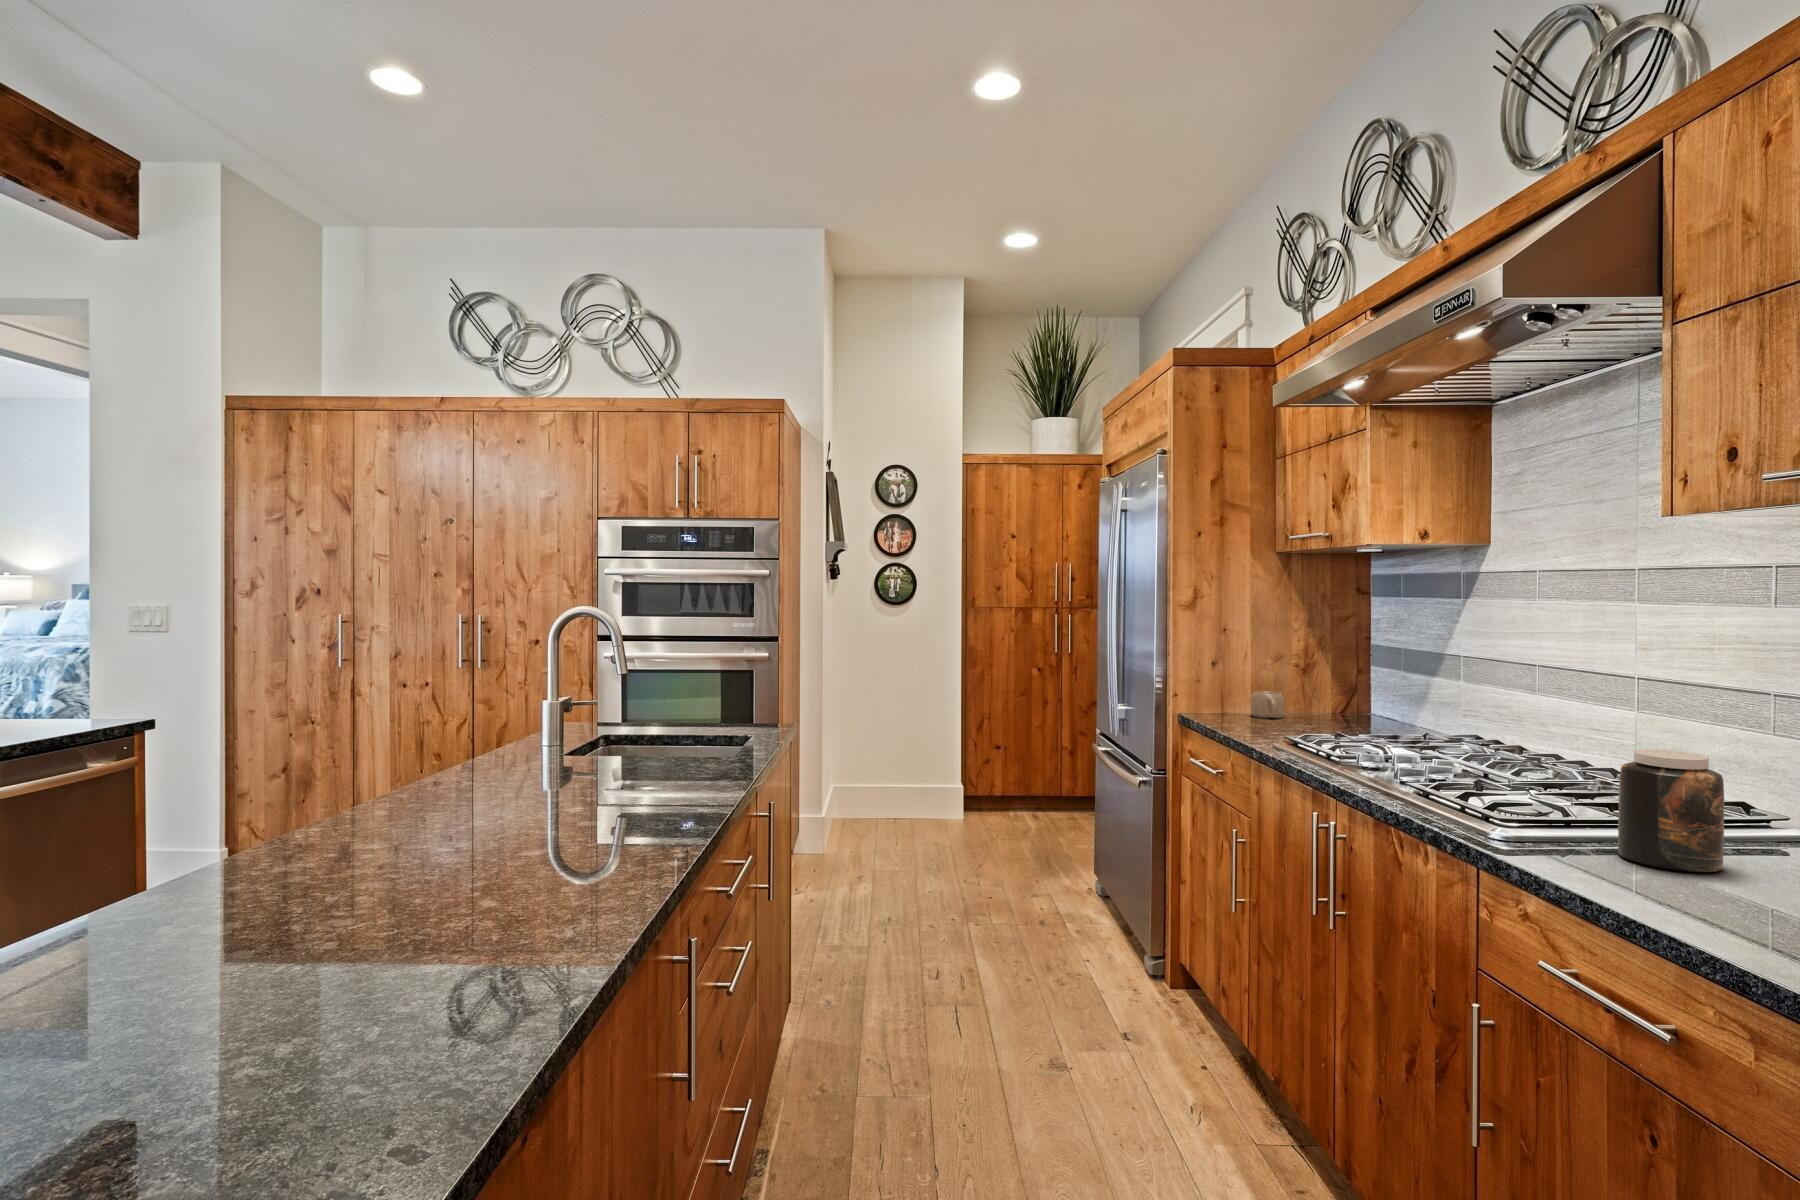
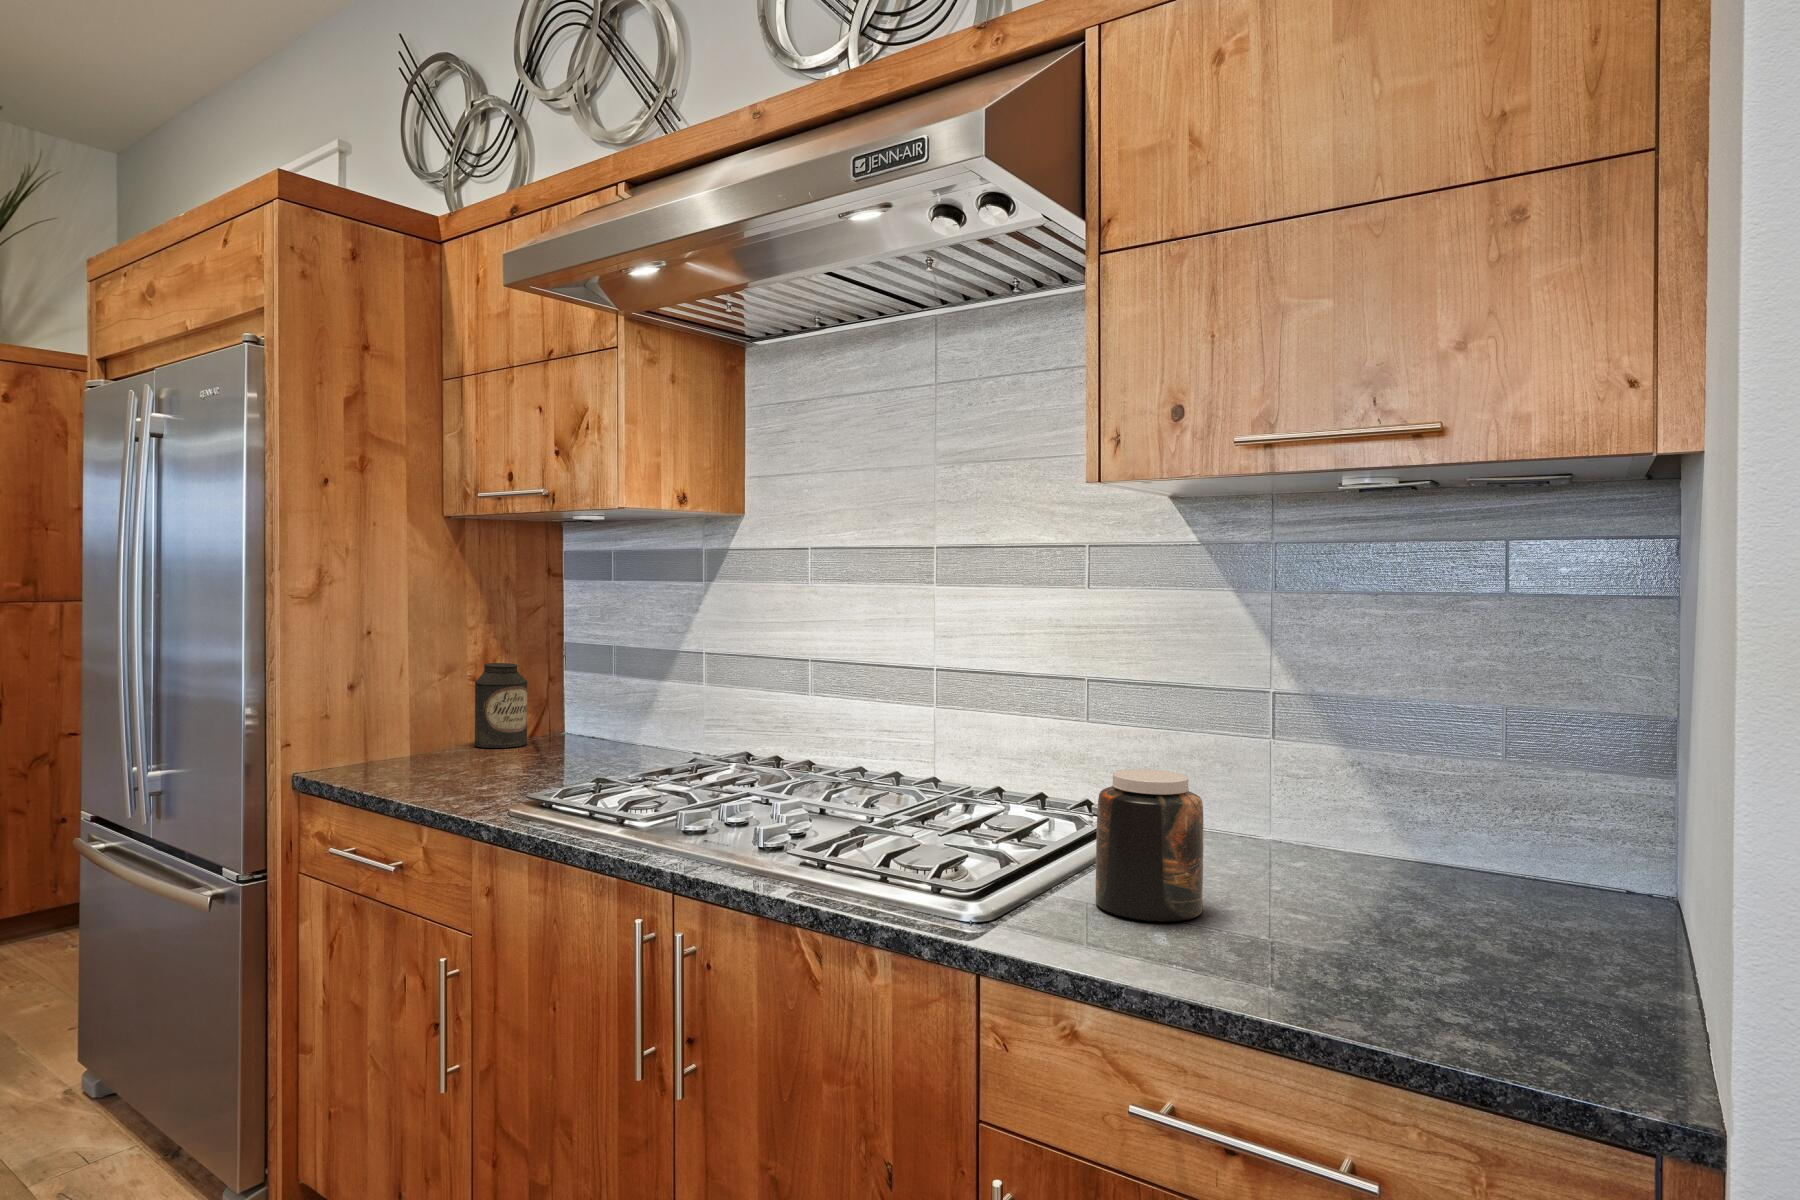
canister: none [1296,656,1335,717] -> present [474,663,527,748]
mug: present [1251,691,1284,718] -> none [417,718,466,759]

